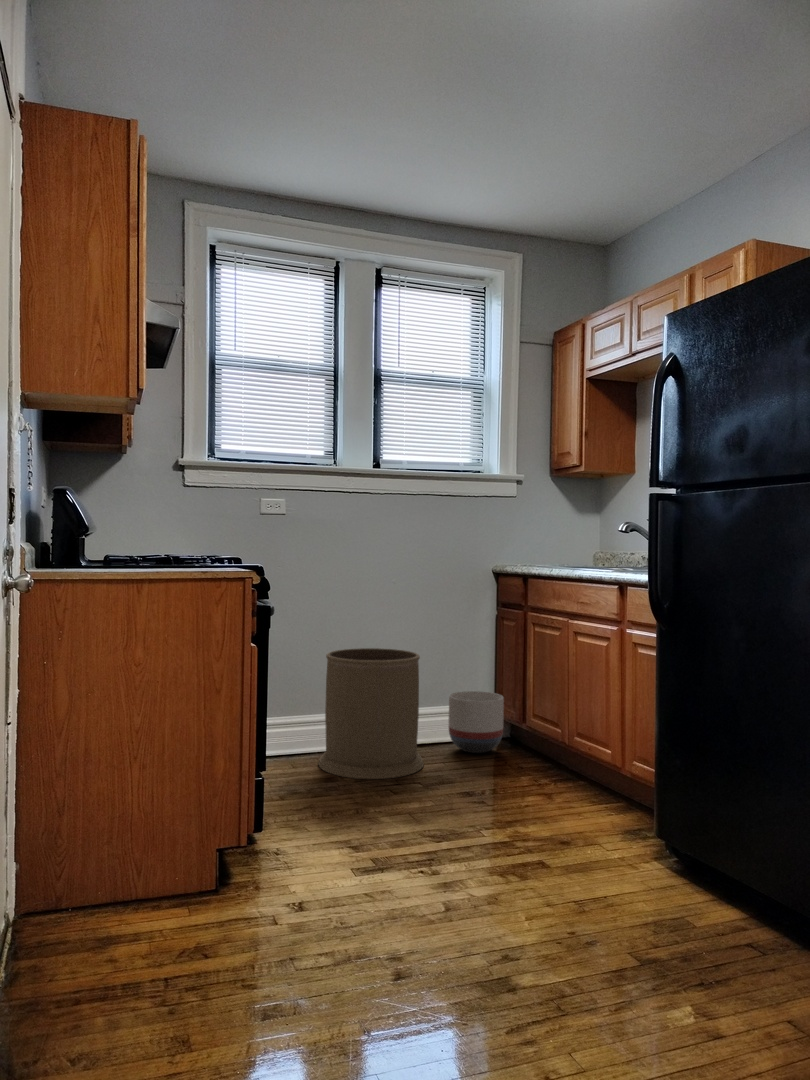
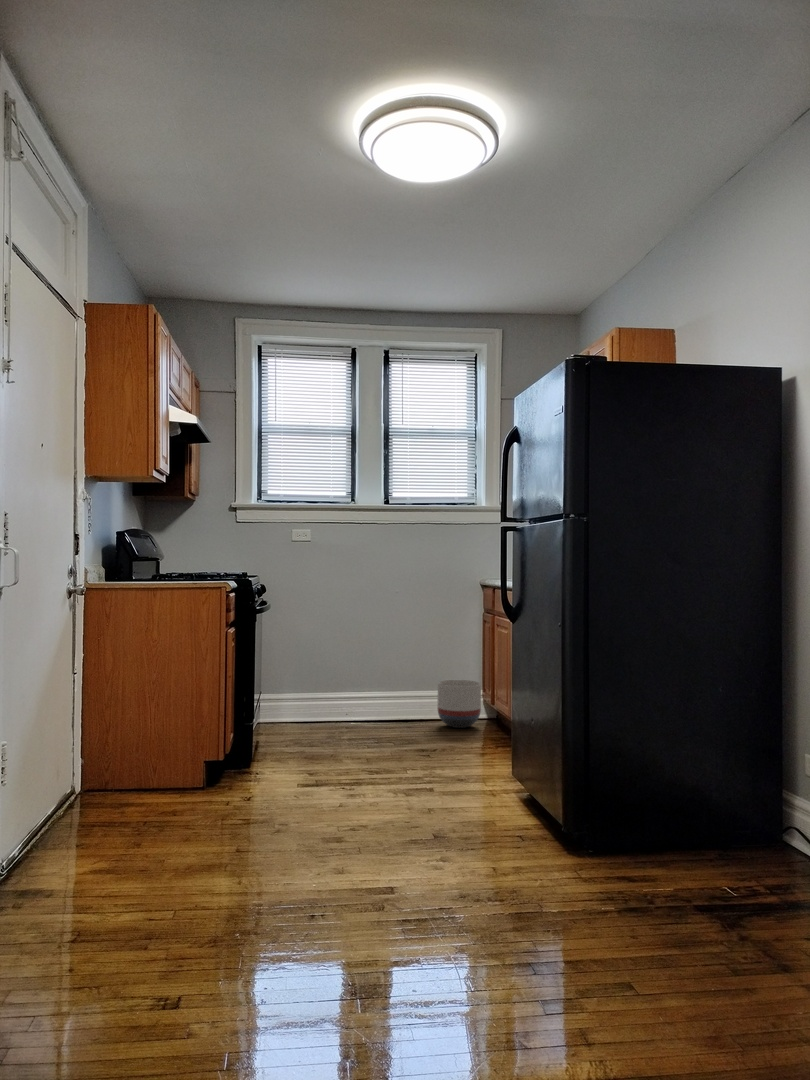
trash can: present [319,648,424,779] -> none [330,643,409,740]

